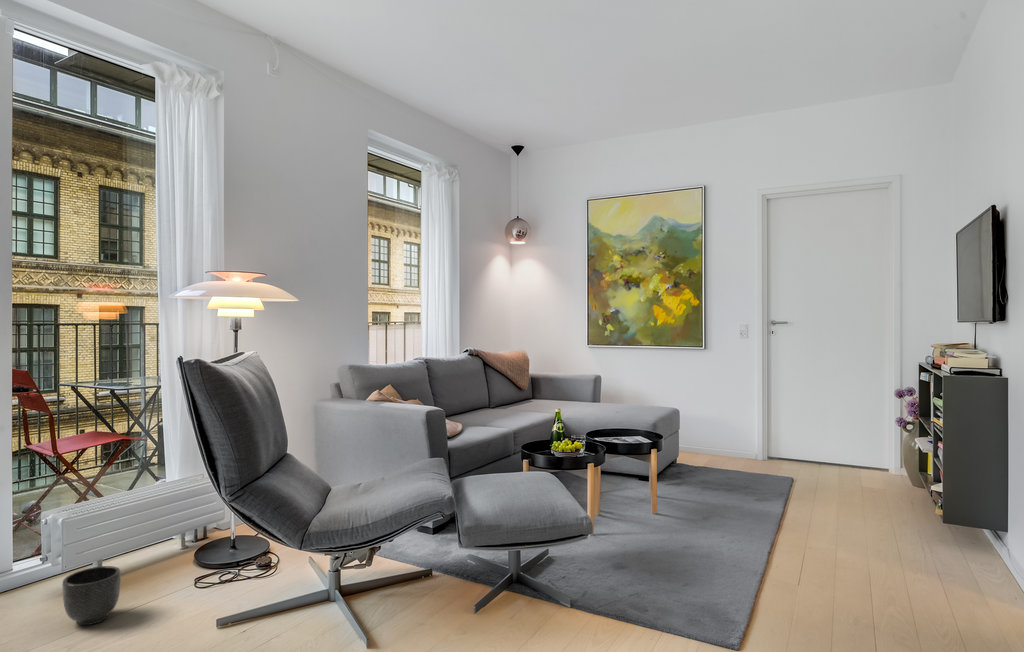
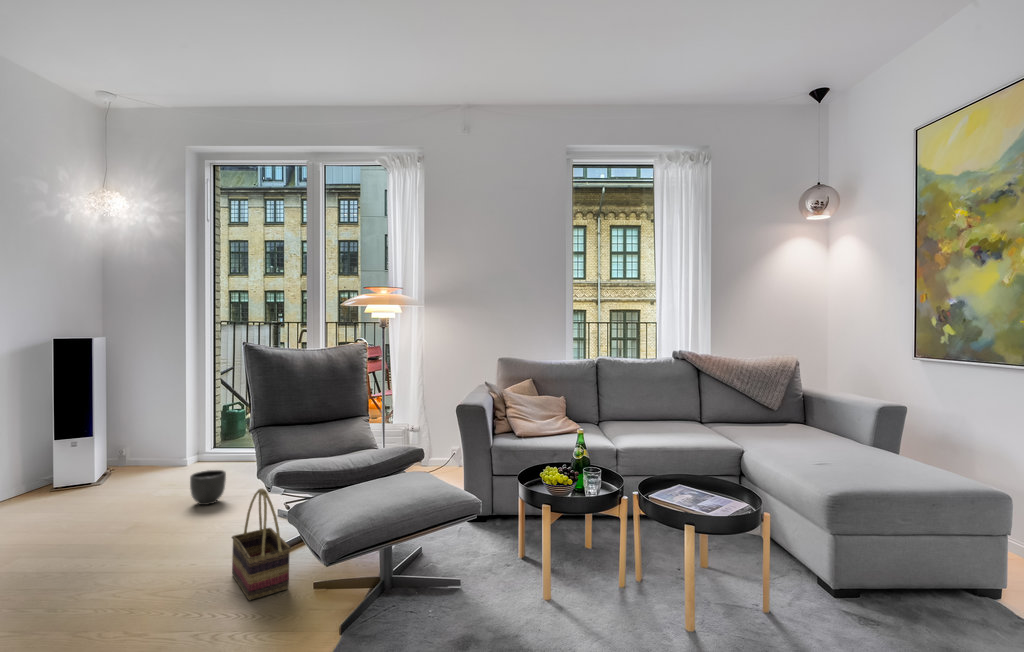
basket: none [382,510,455,614] -> present [232,489,291,600]

